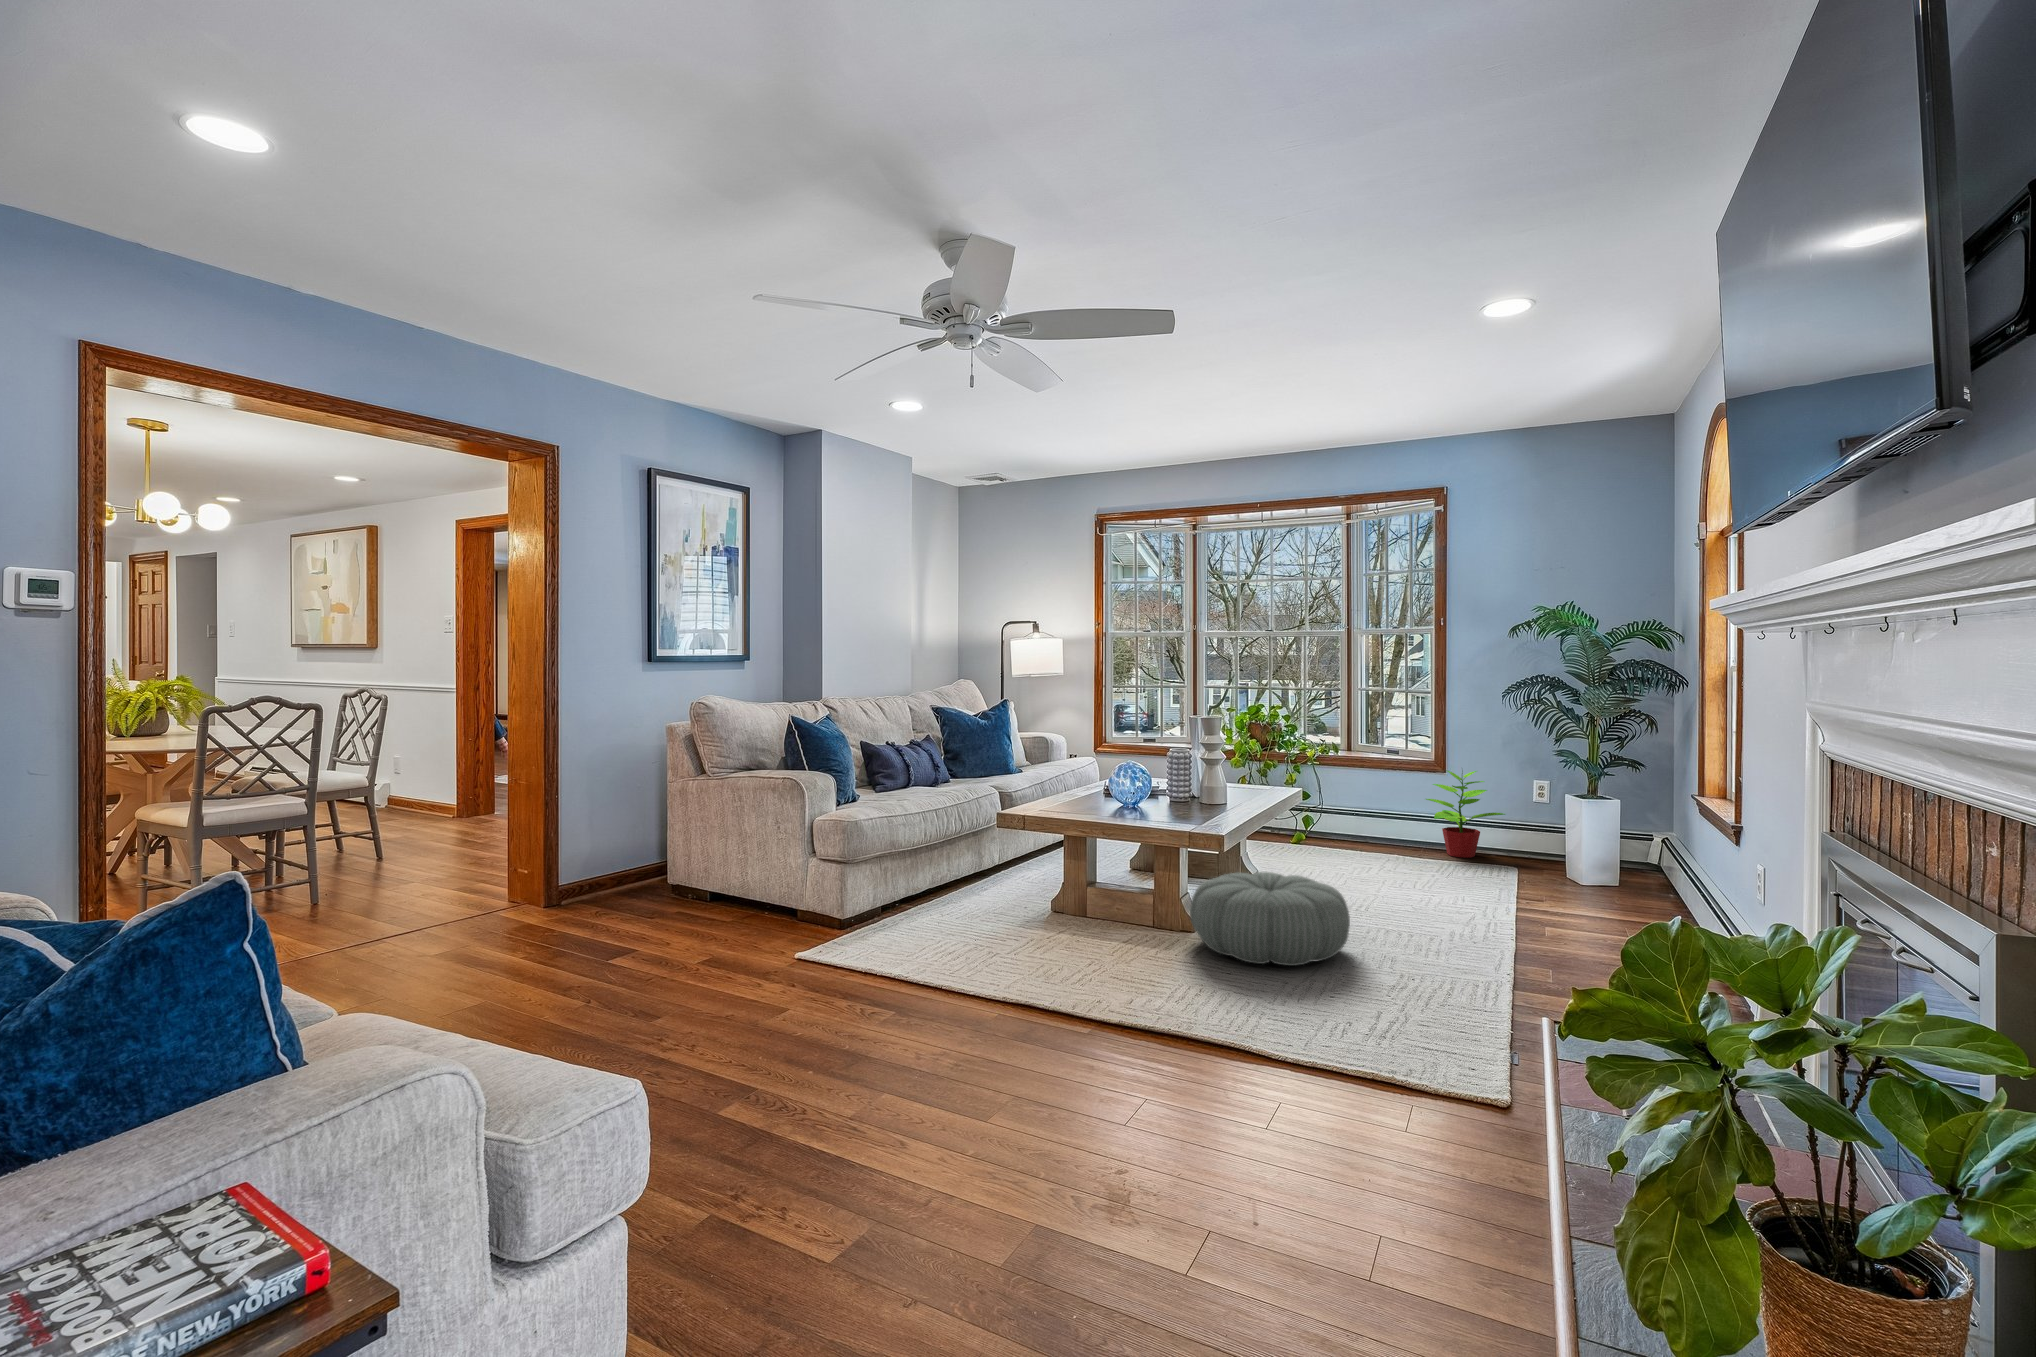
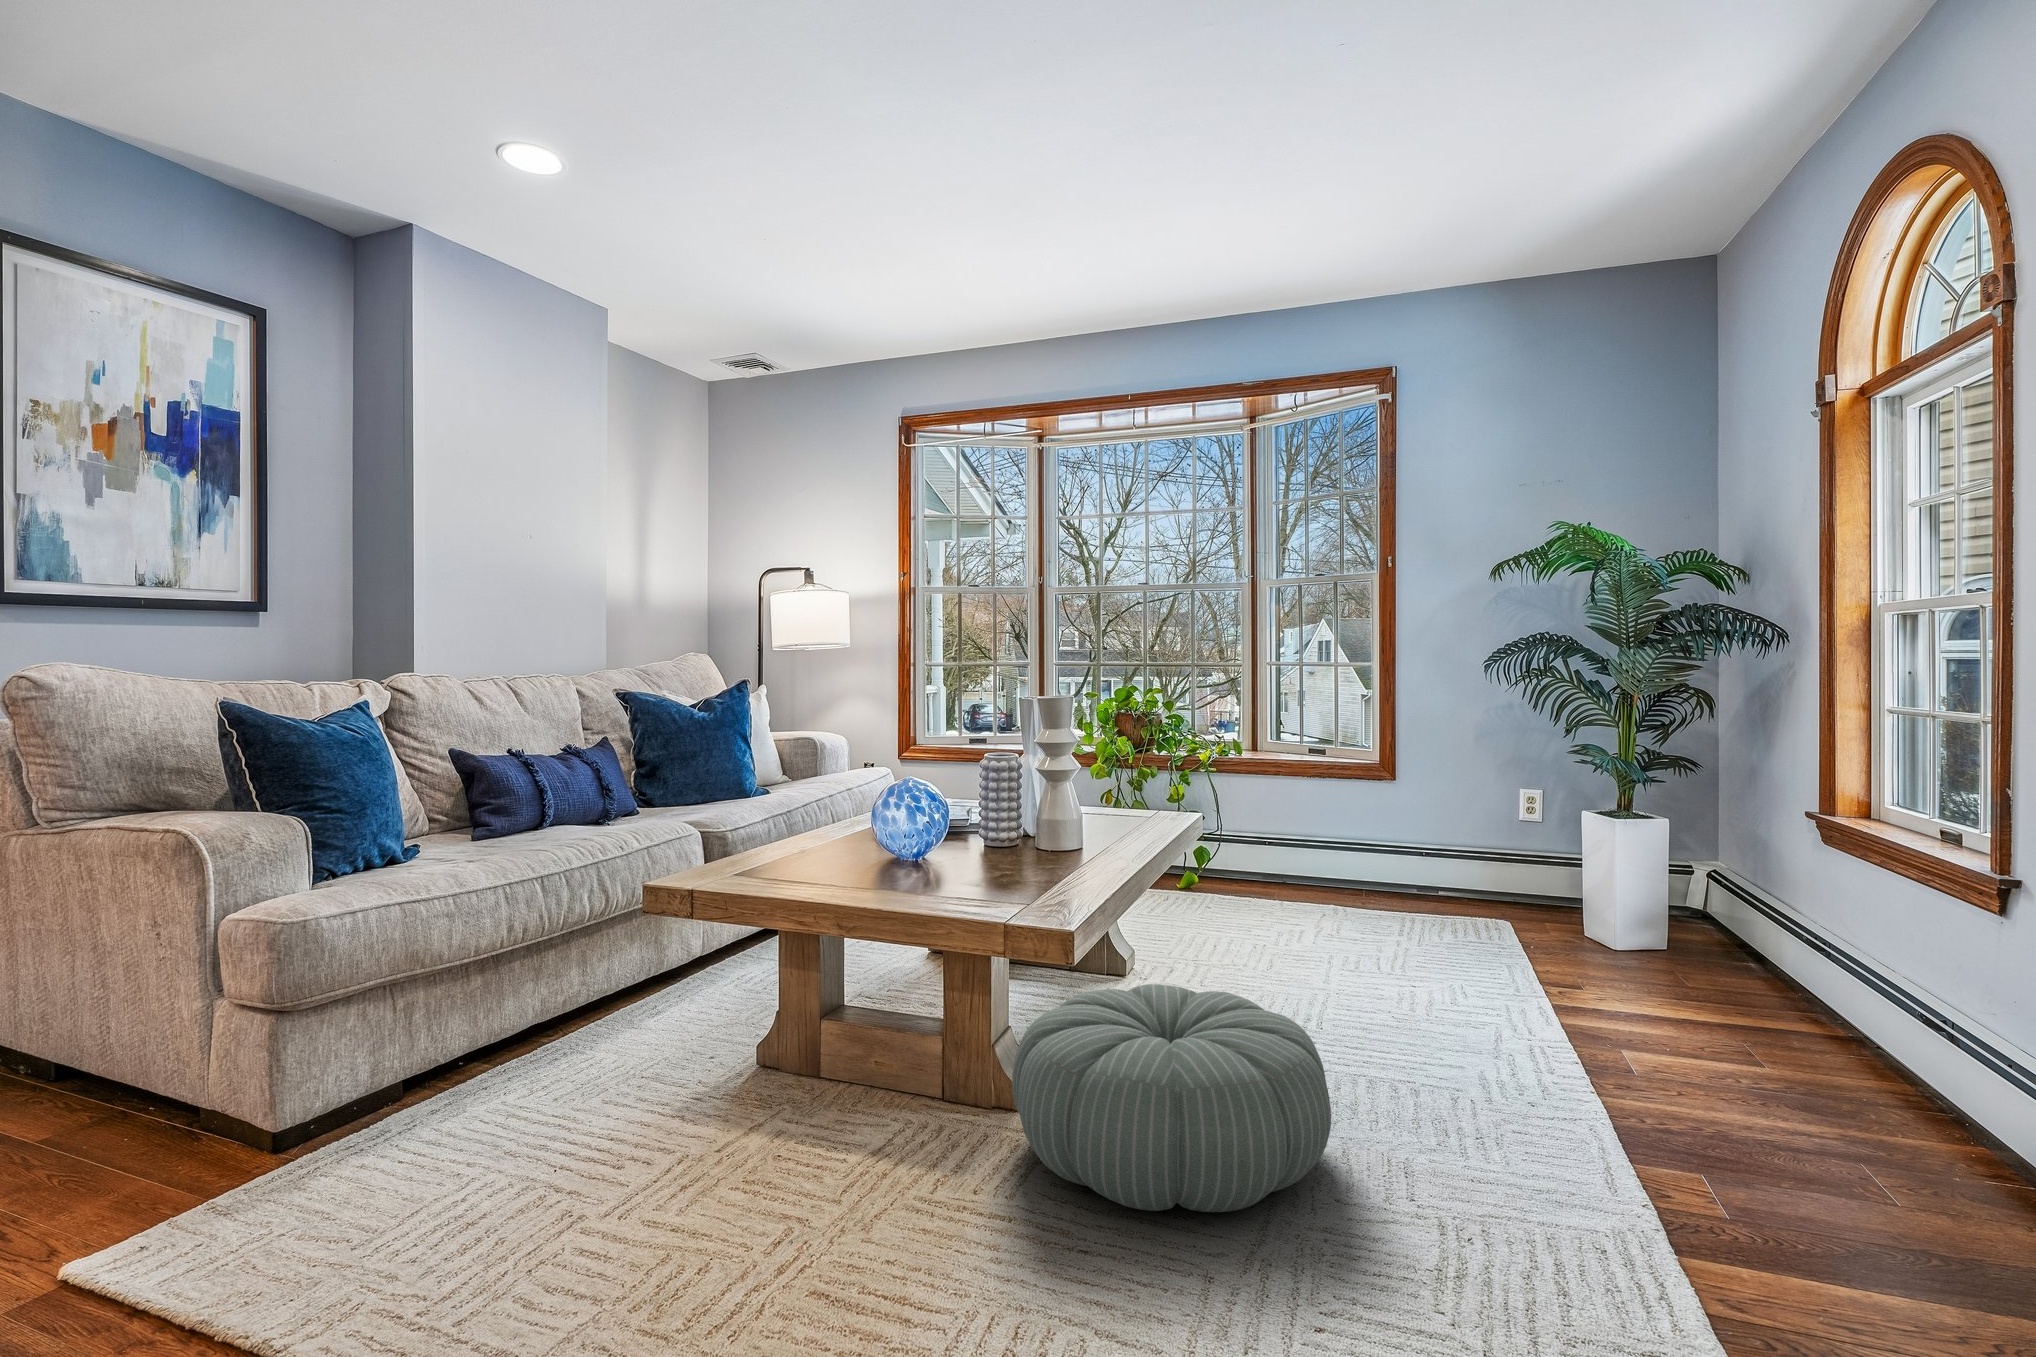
potted plant: present [1426,771,1505,858] -> none [1373,771,1494,907]

